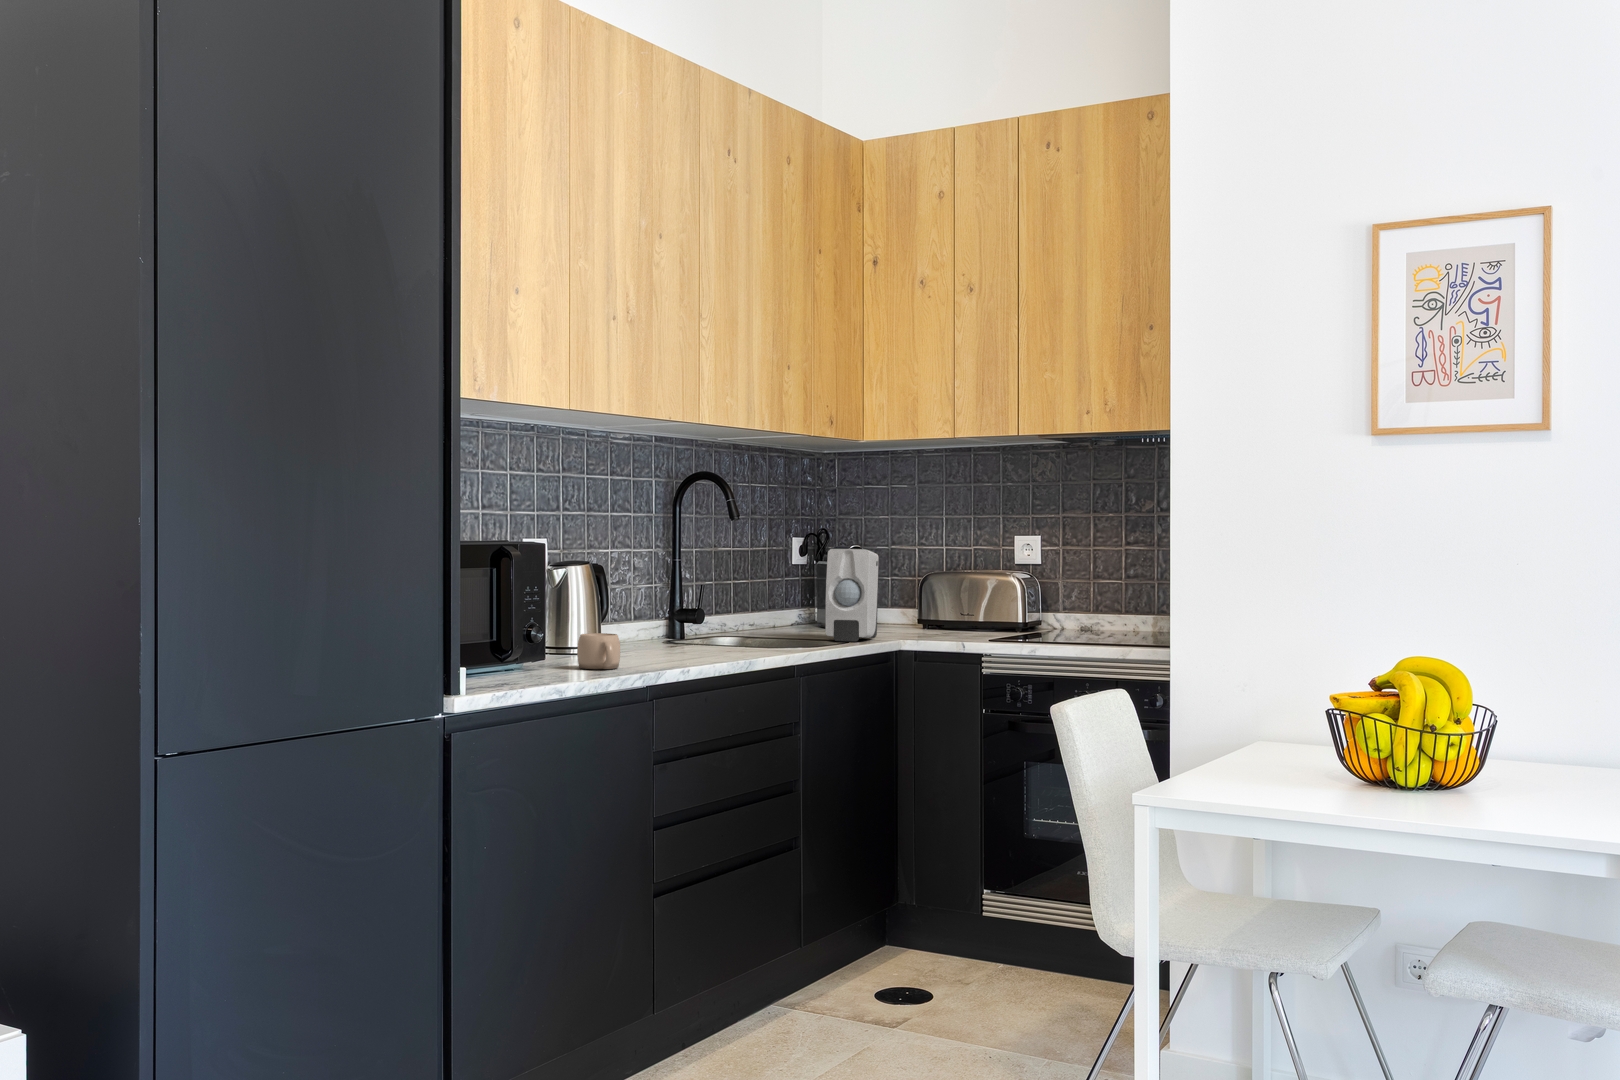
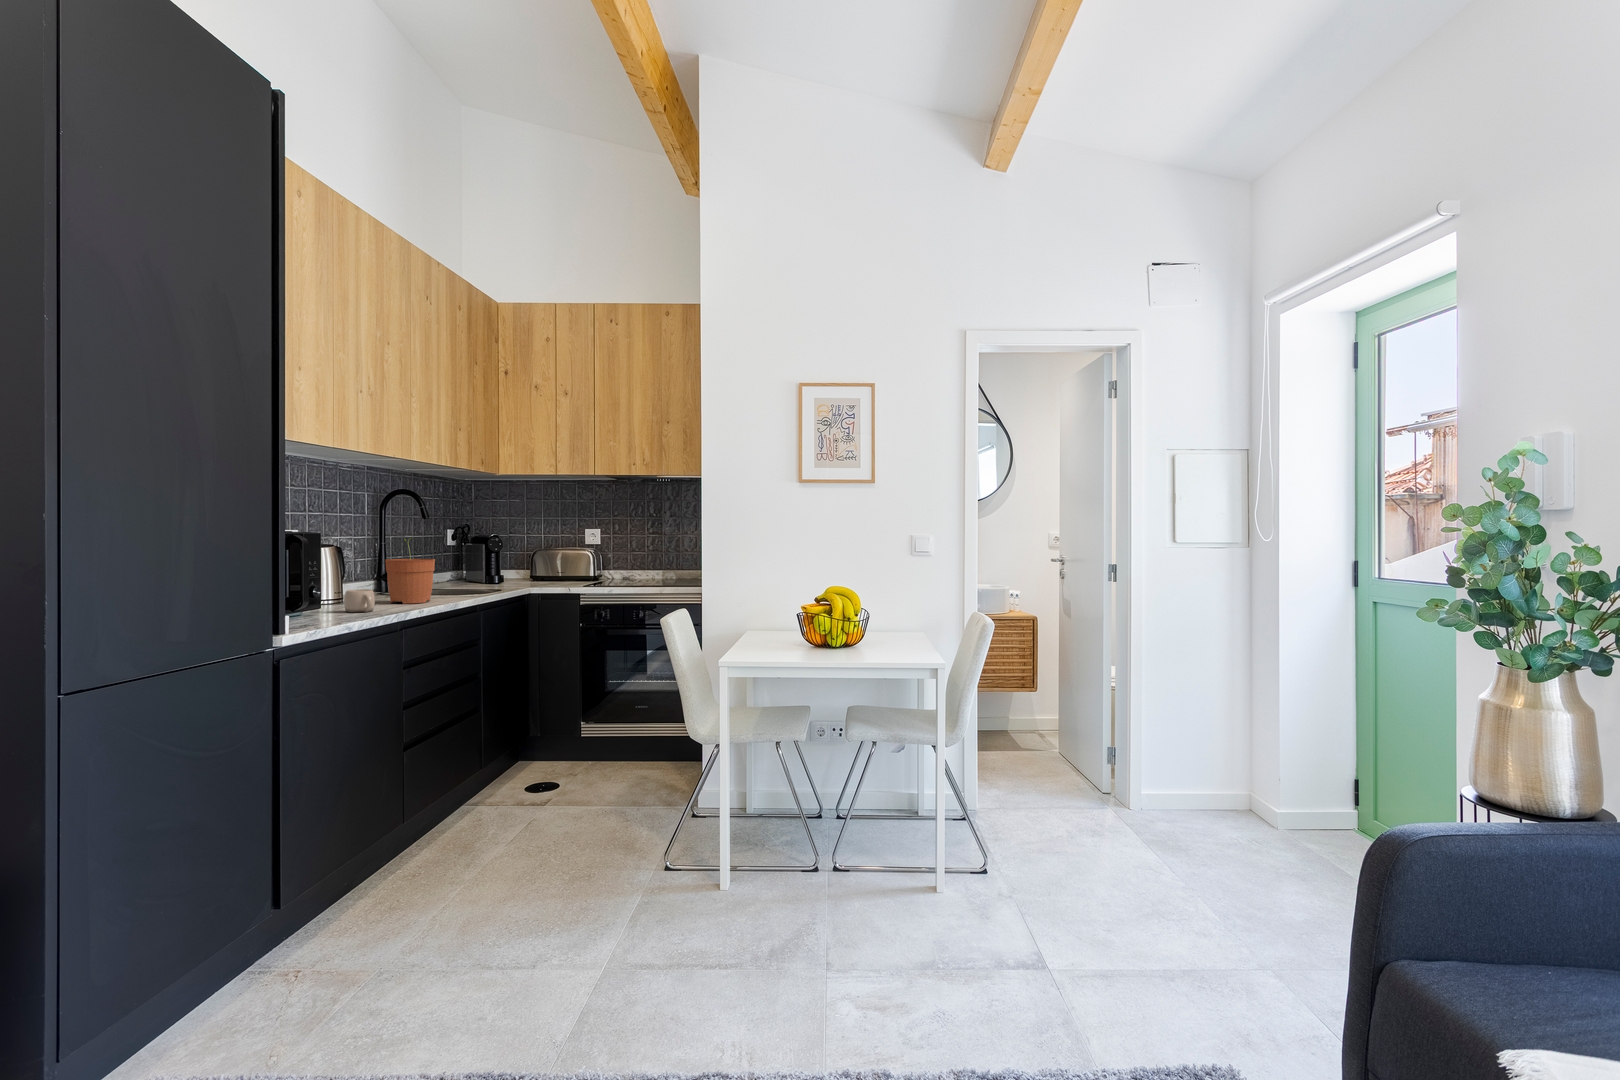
soap dispenser: present [825,549,879,641] -> none [484,536,513,589]
plant pot: none [650,551,725,659] -> present [385,538,435,604]

